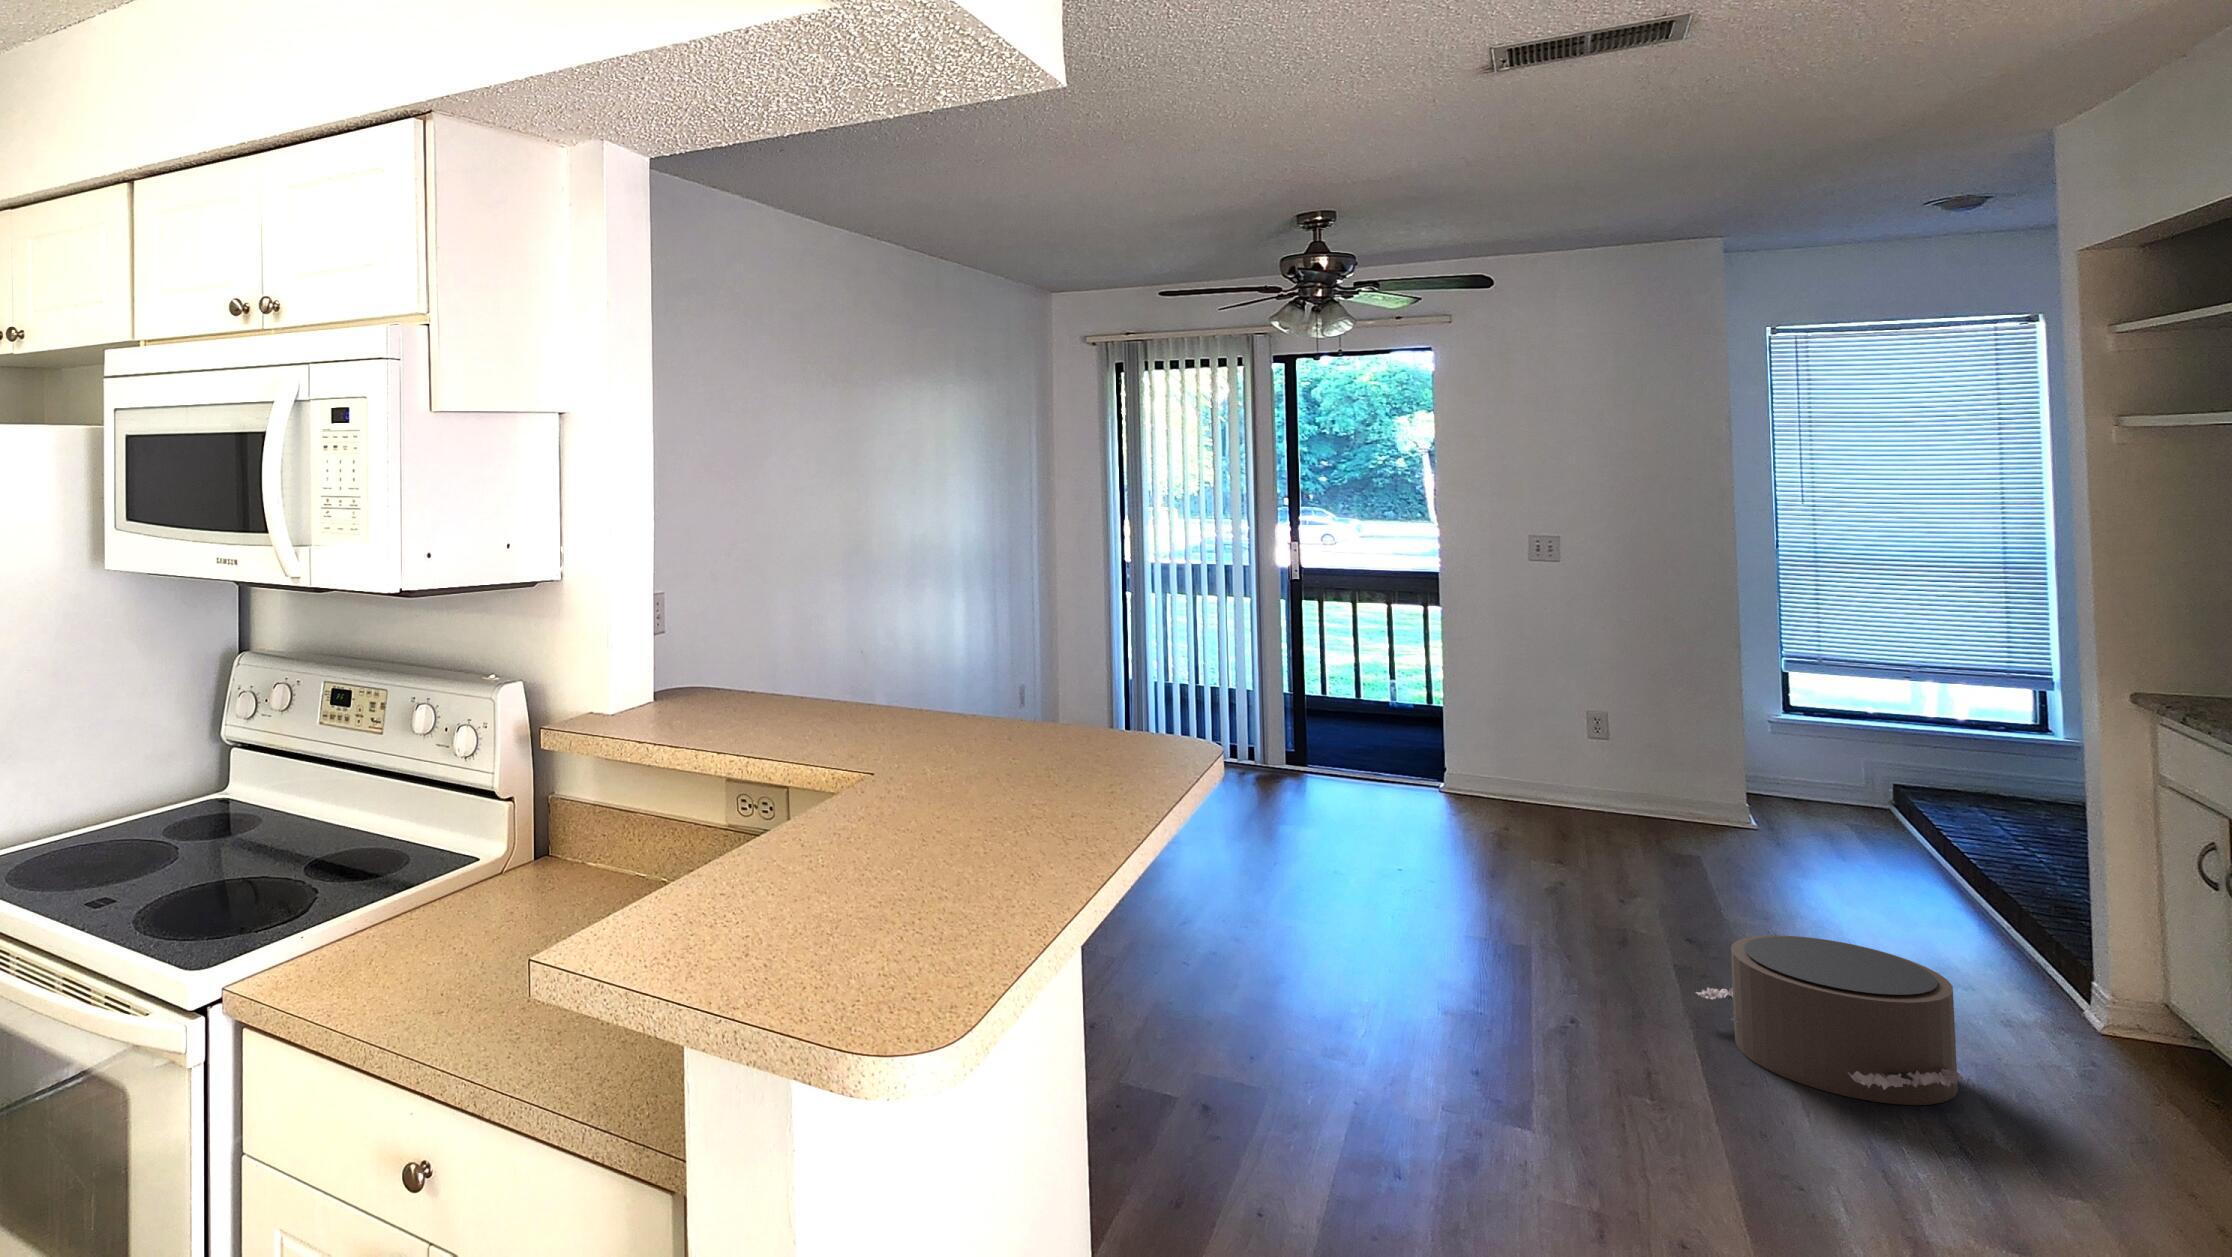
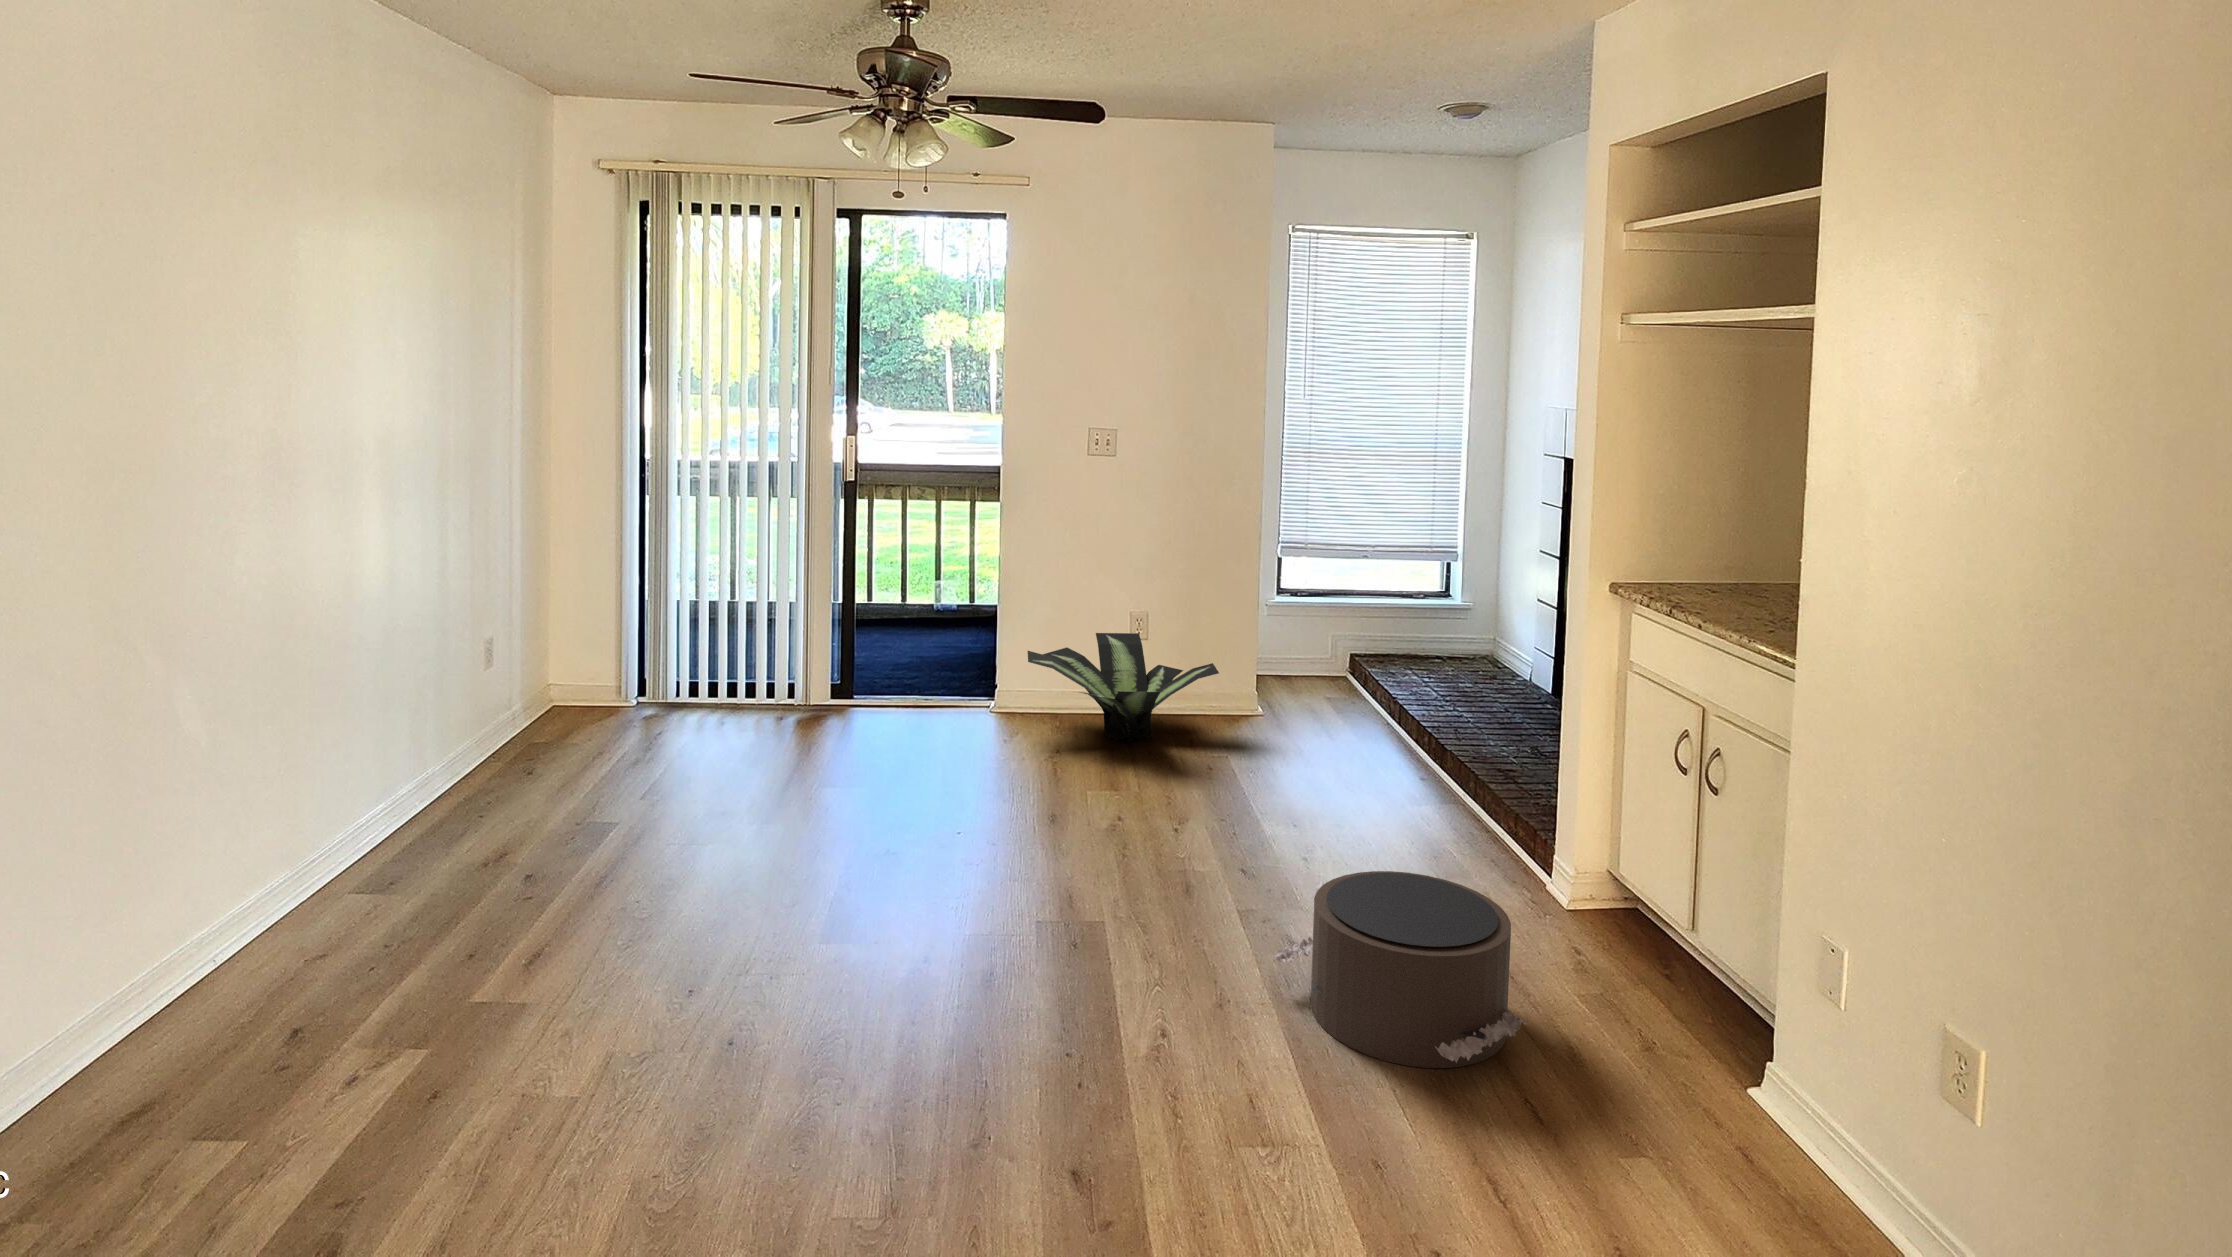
potted plant: none [1475,732,1693,836] -> present [1028,633,1219,742]

